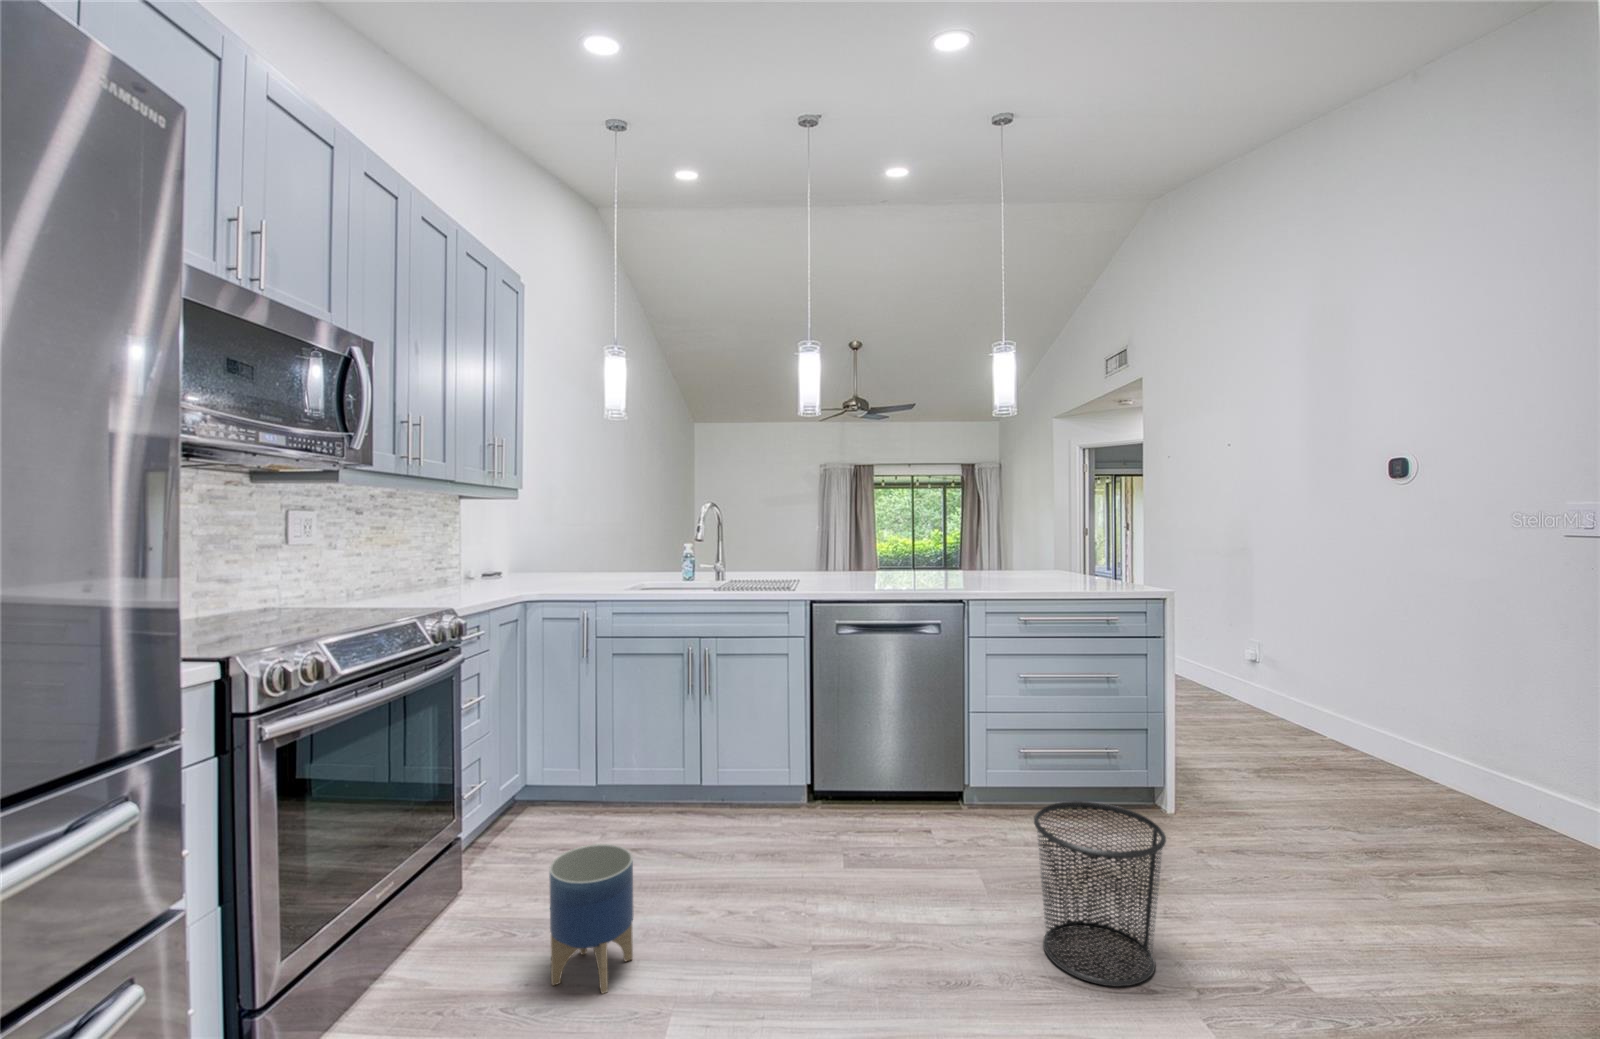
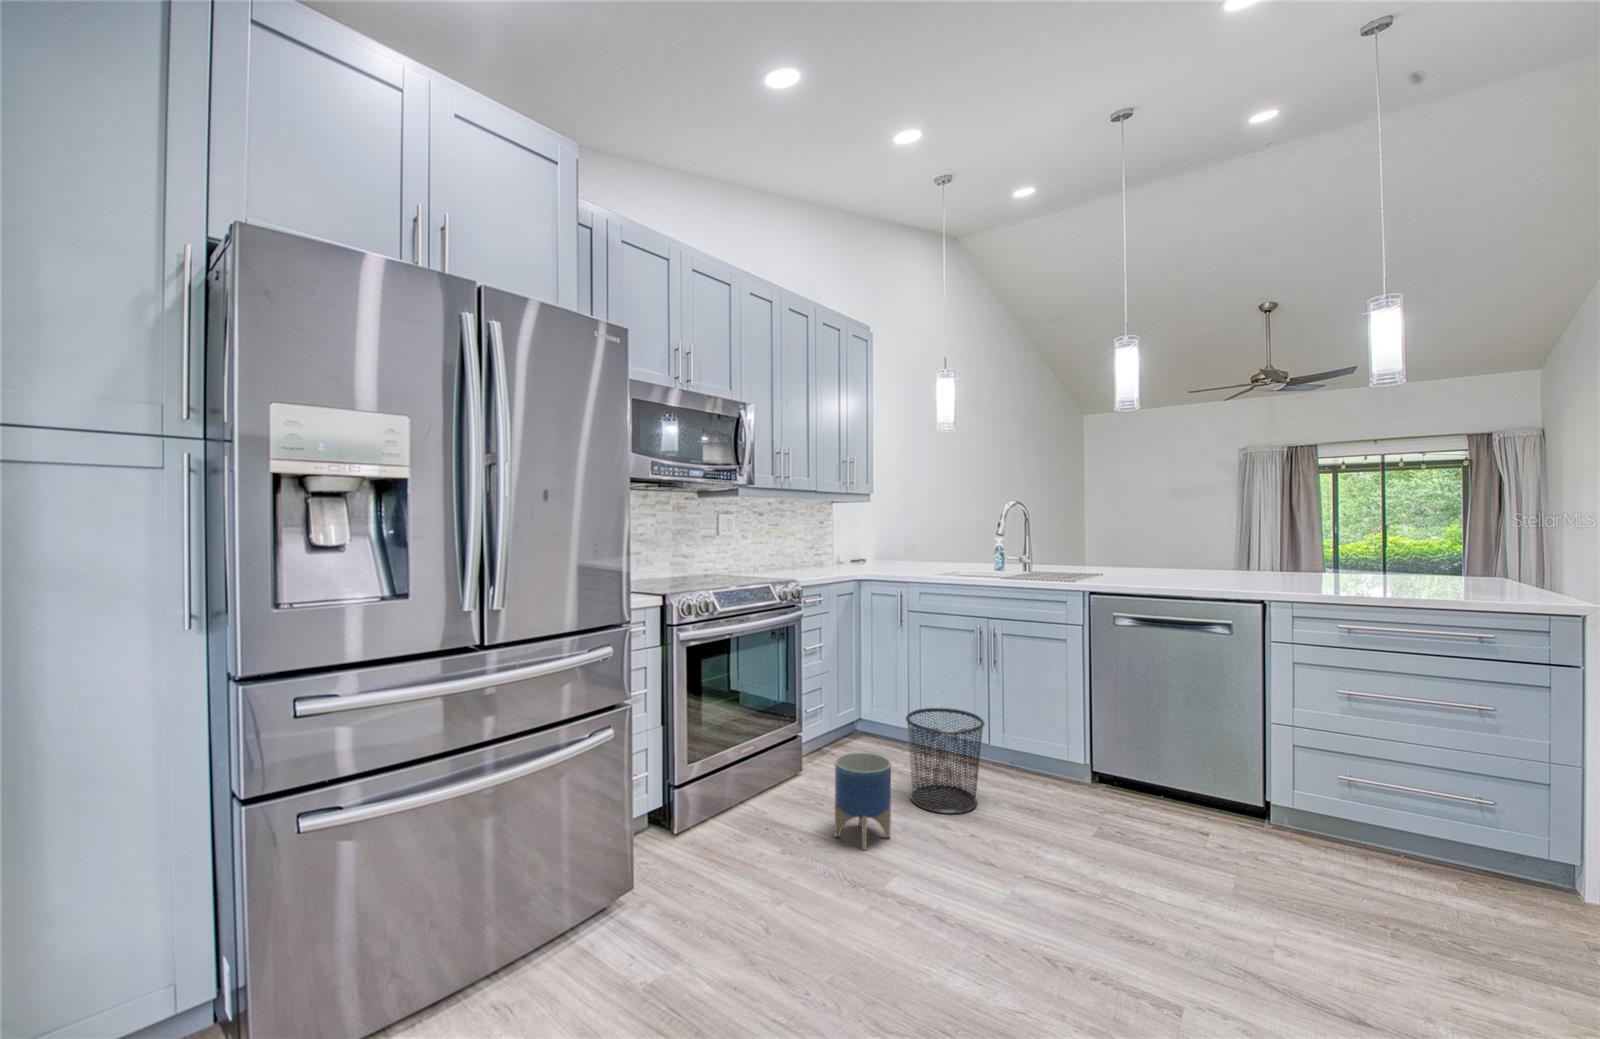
waste bin: present [1034,801,1166,986] -> present [906,708,984,814]

